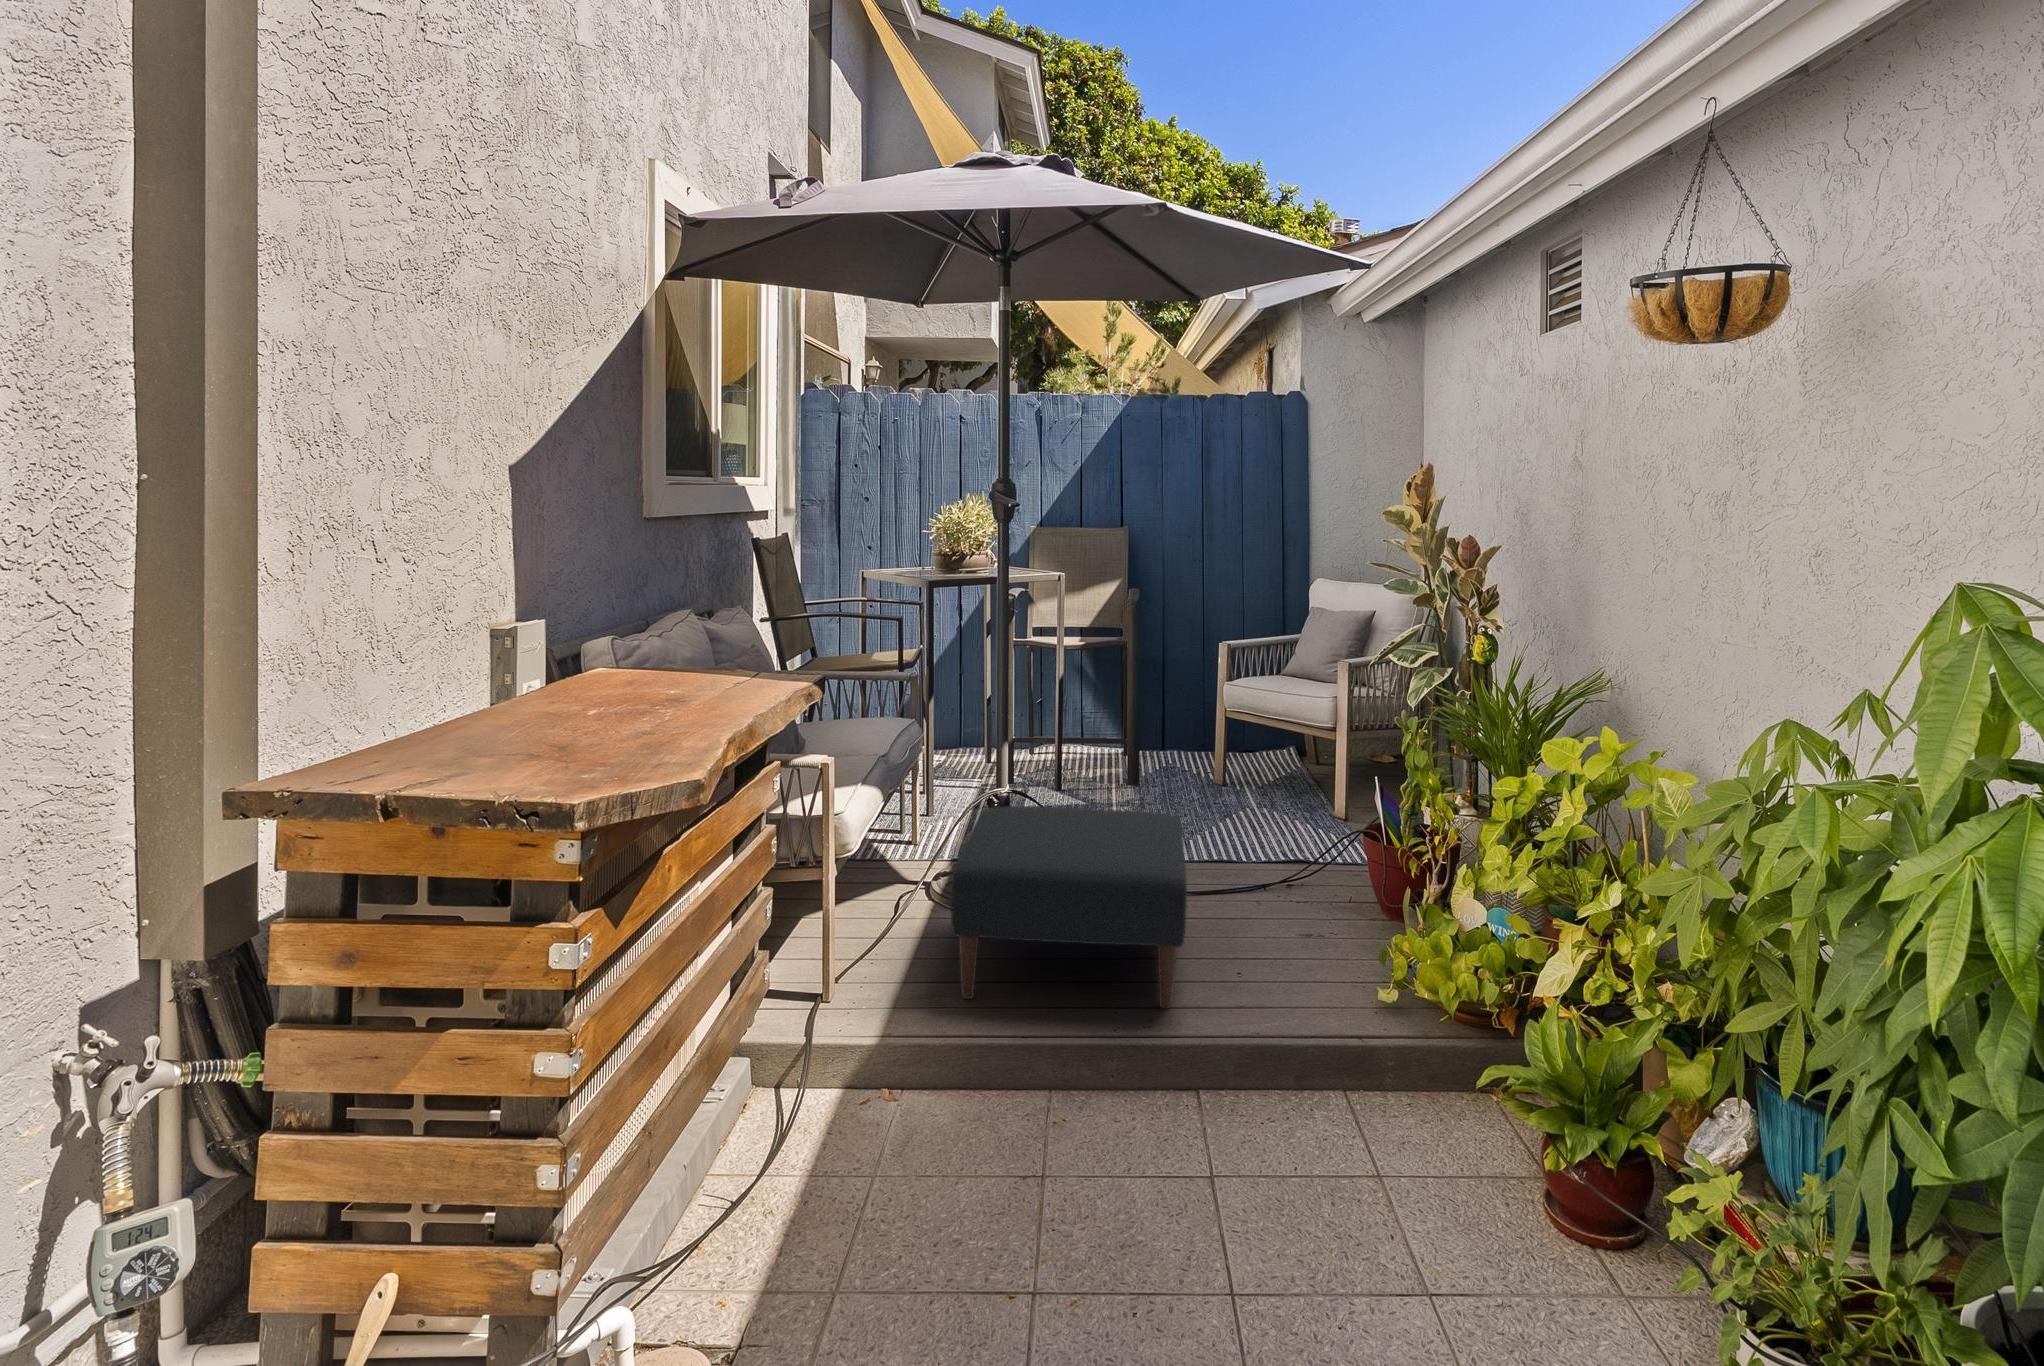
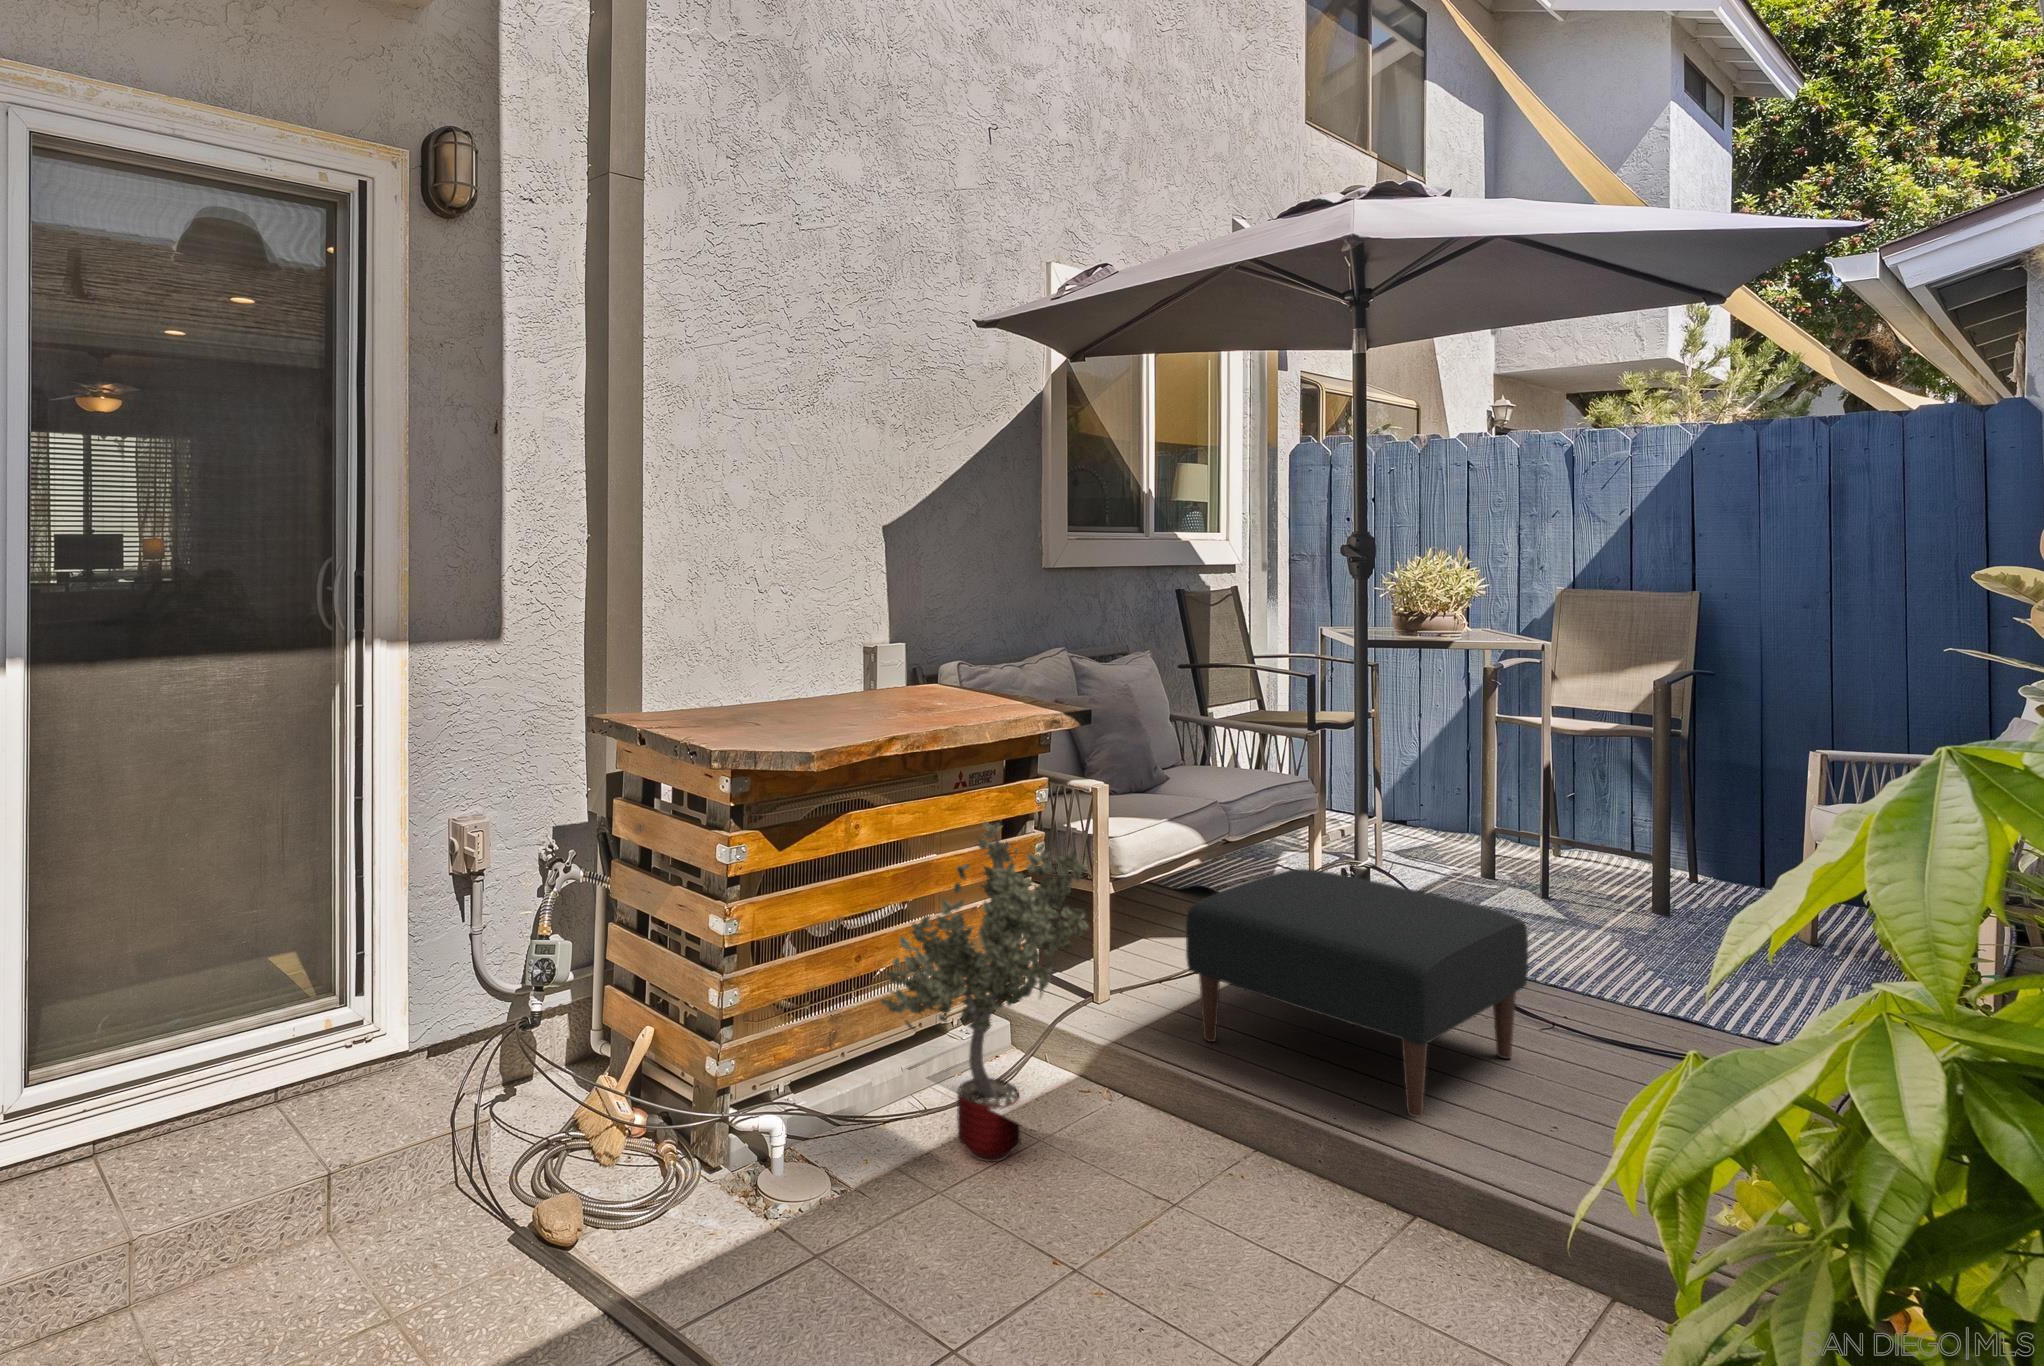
potted tree: none [722,831,926,1225] -> present [880,822,1089,1162]

